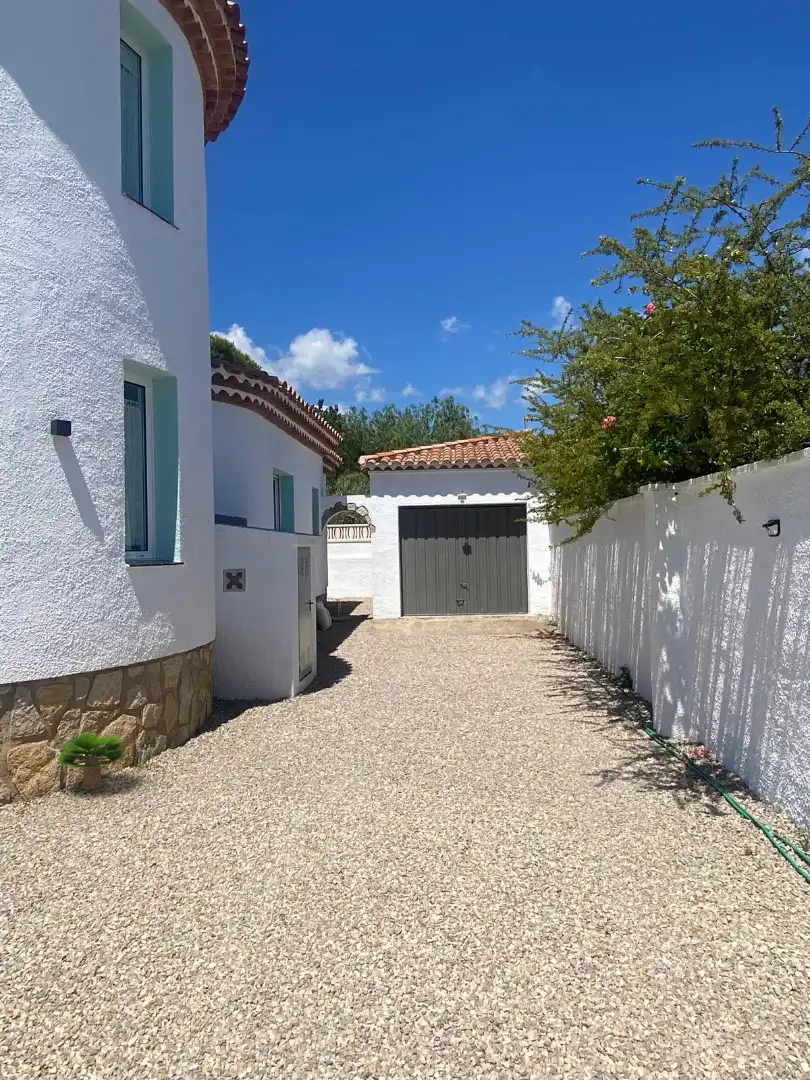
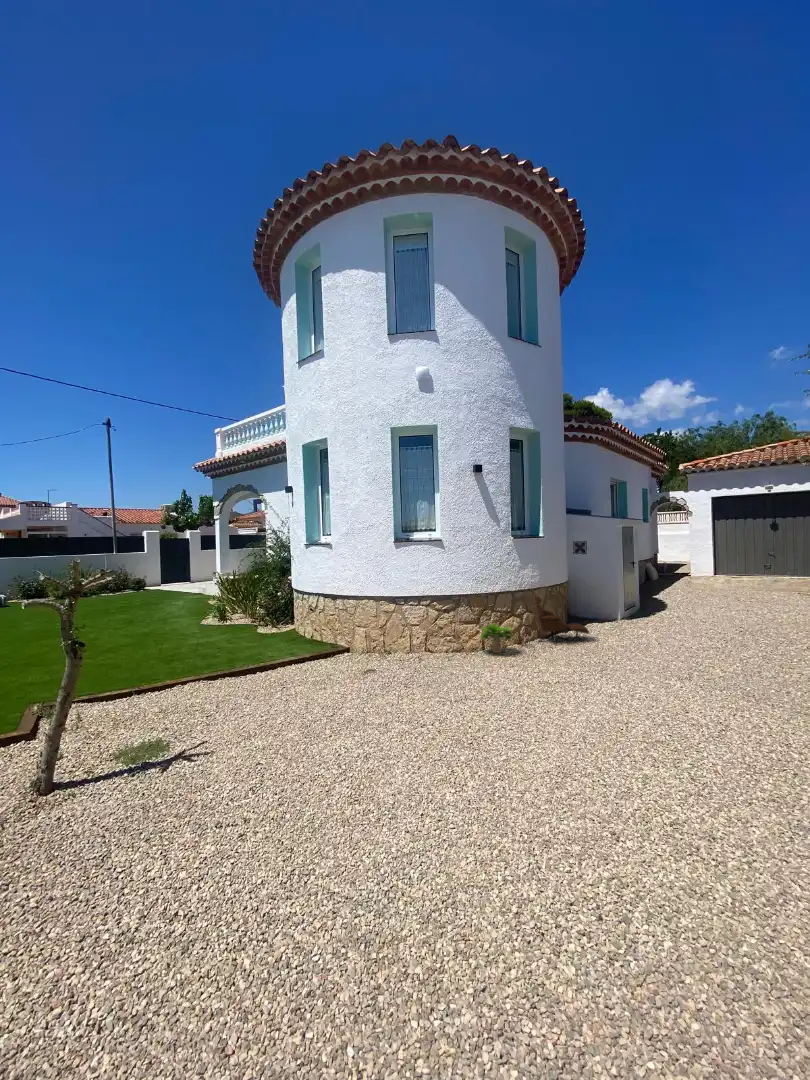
lounge chair: none [156,665,257,755] -> present [531,593,589,644]

